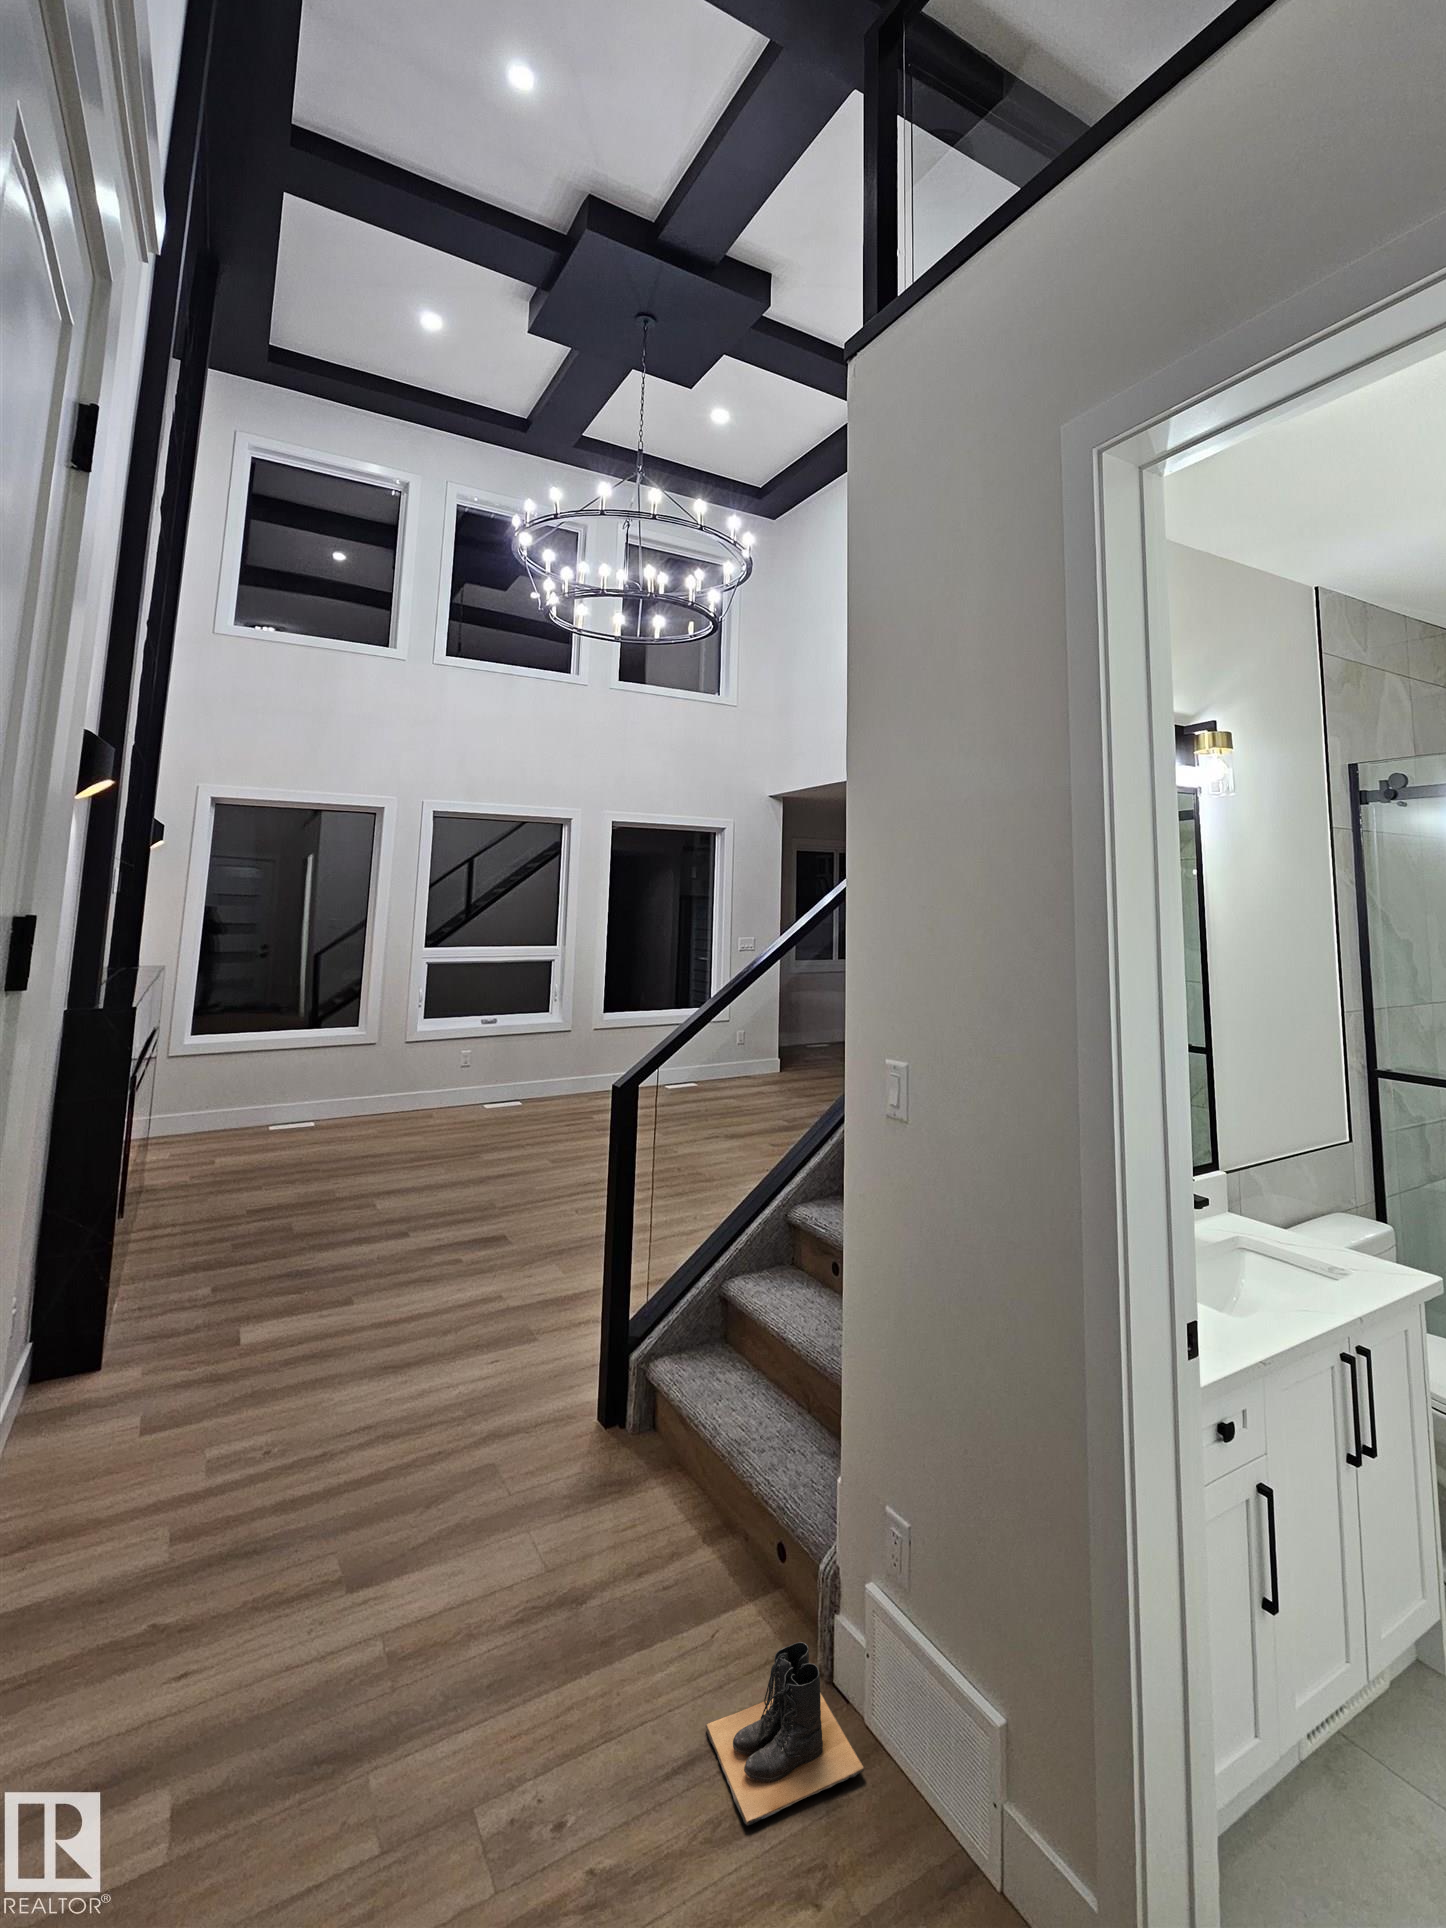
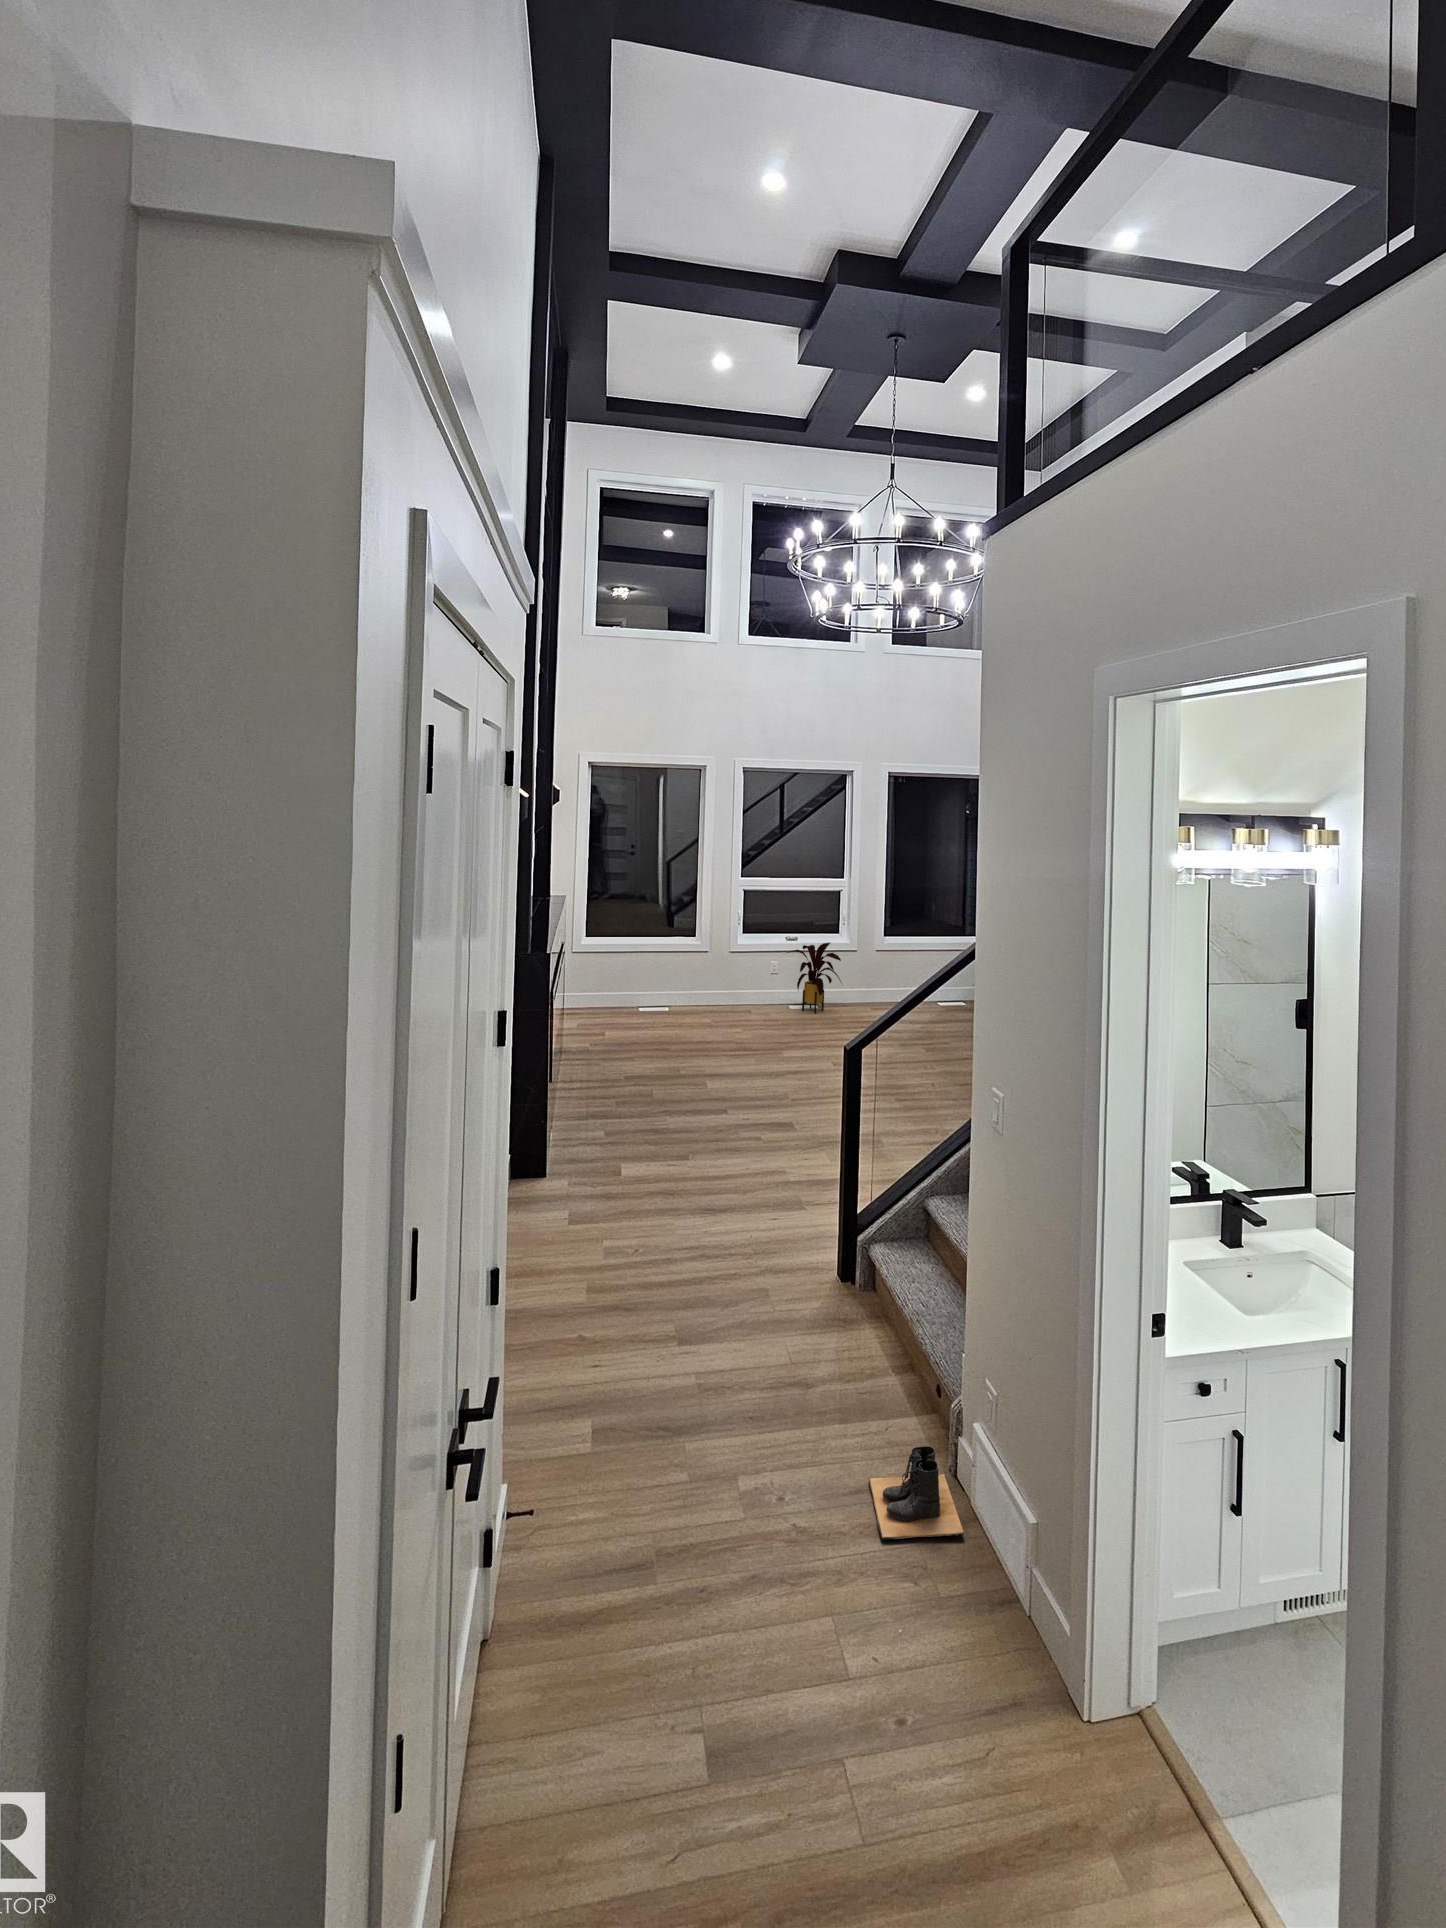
house plant: none [484,1023,558,1111] -> present [787,943,842,1013]

